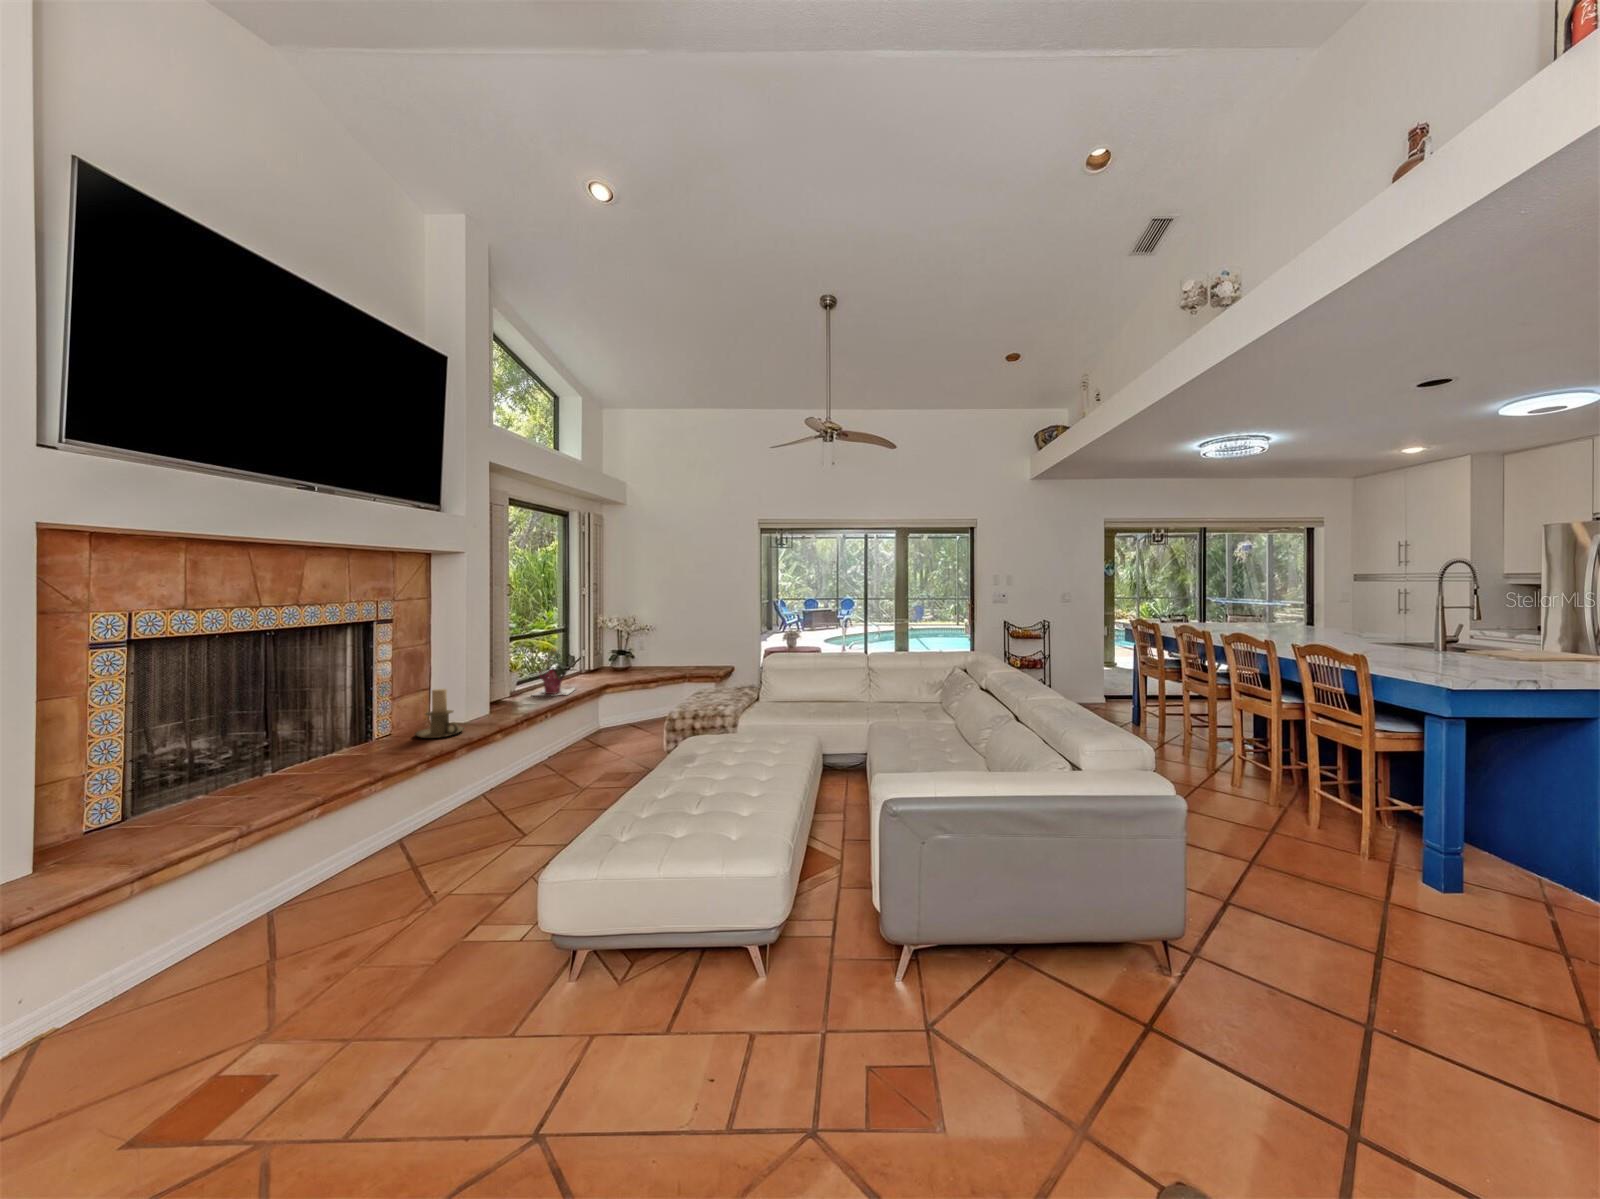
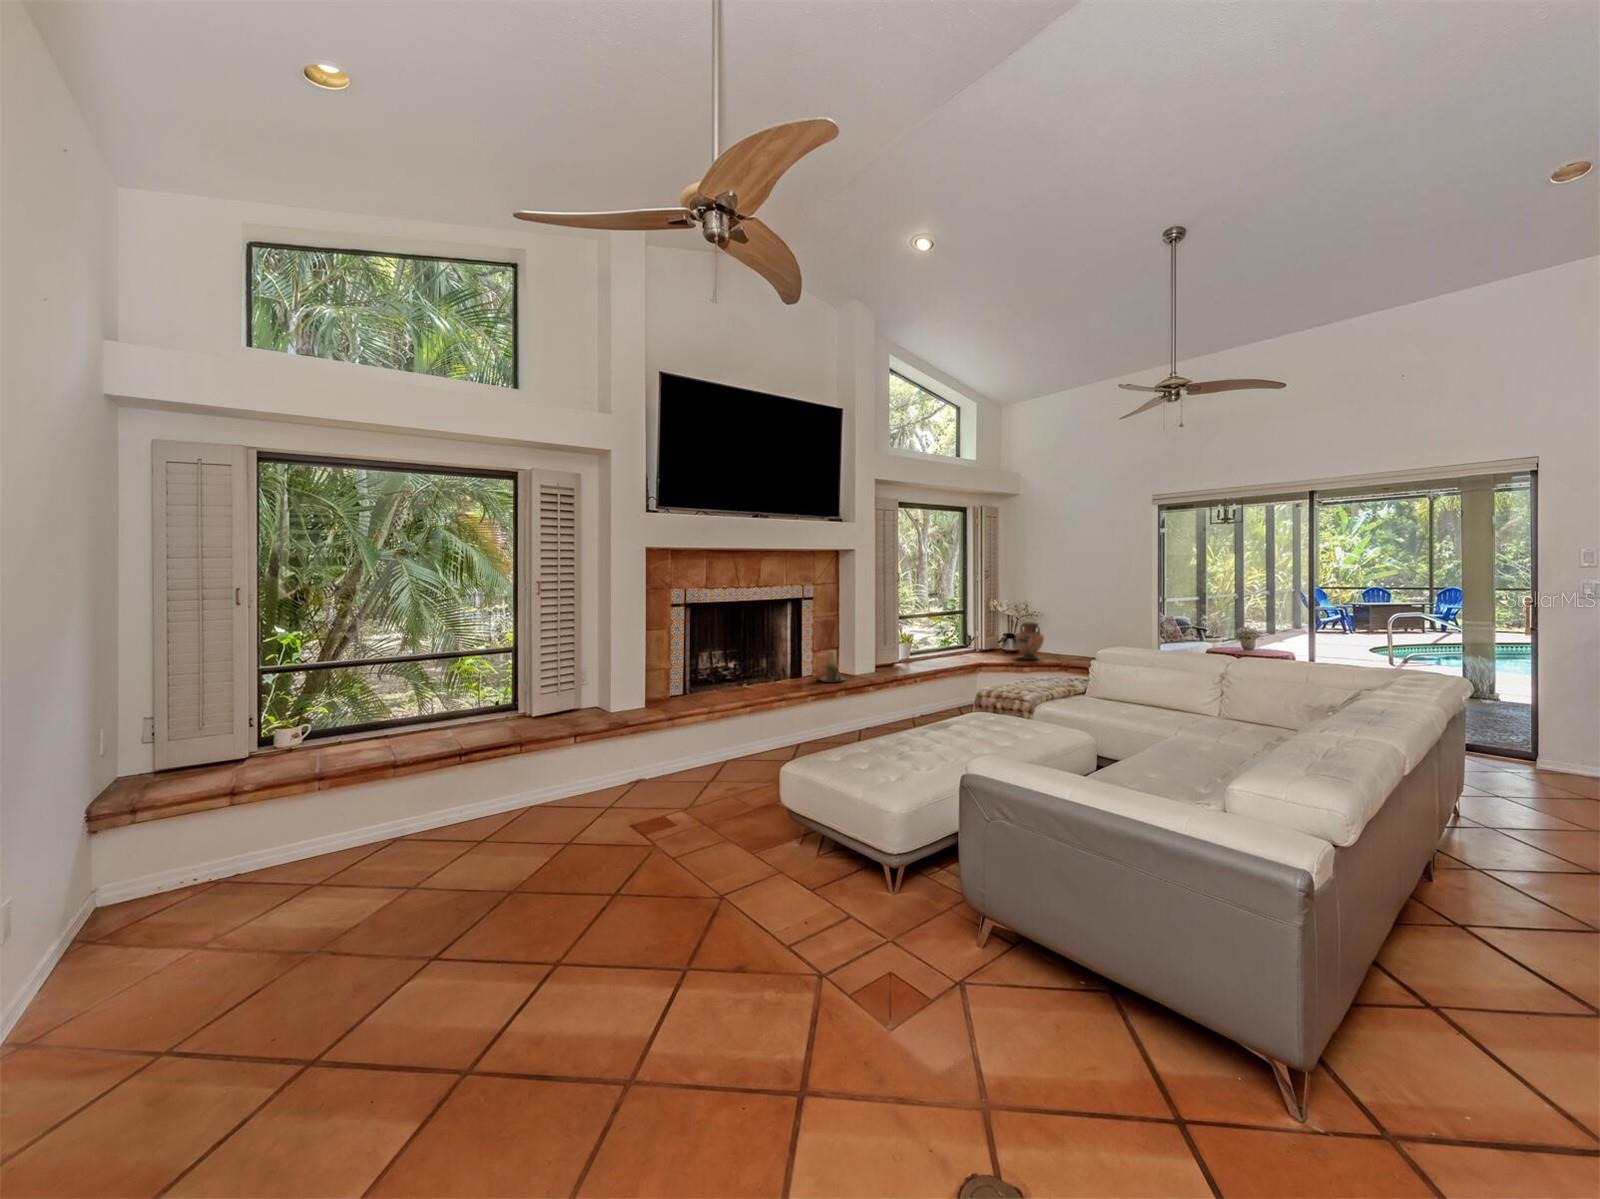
vase: none [634,636,663,674] -> present [1016,622,1044,659]
potted plant: present [531,649,575,696] -> none [913,627,952,667]

